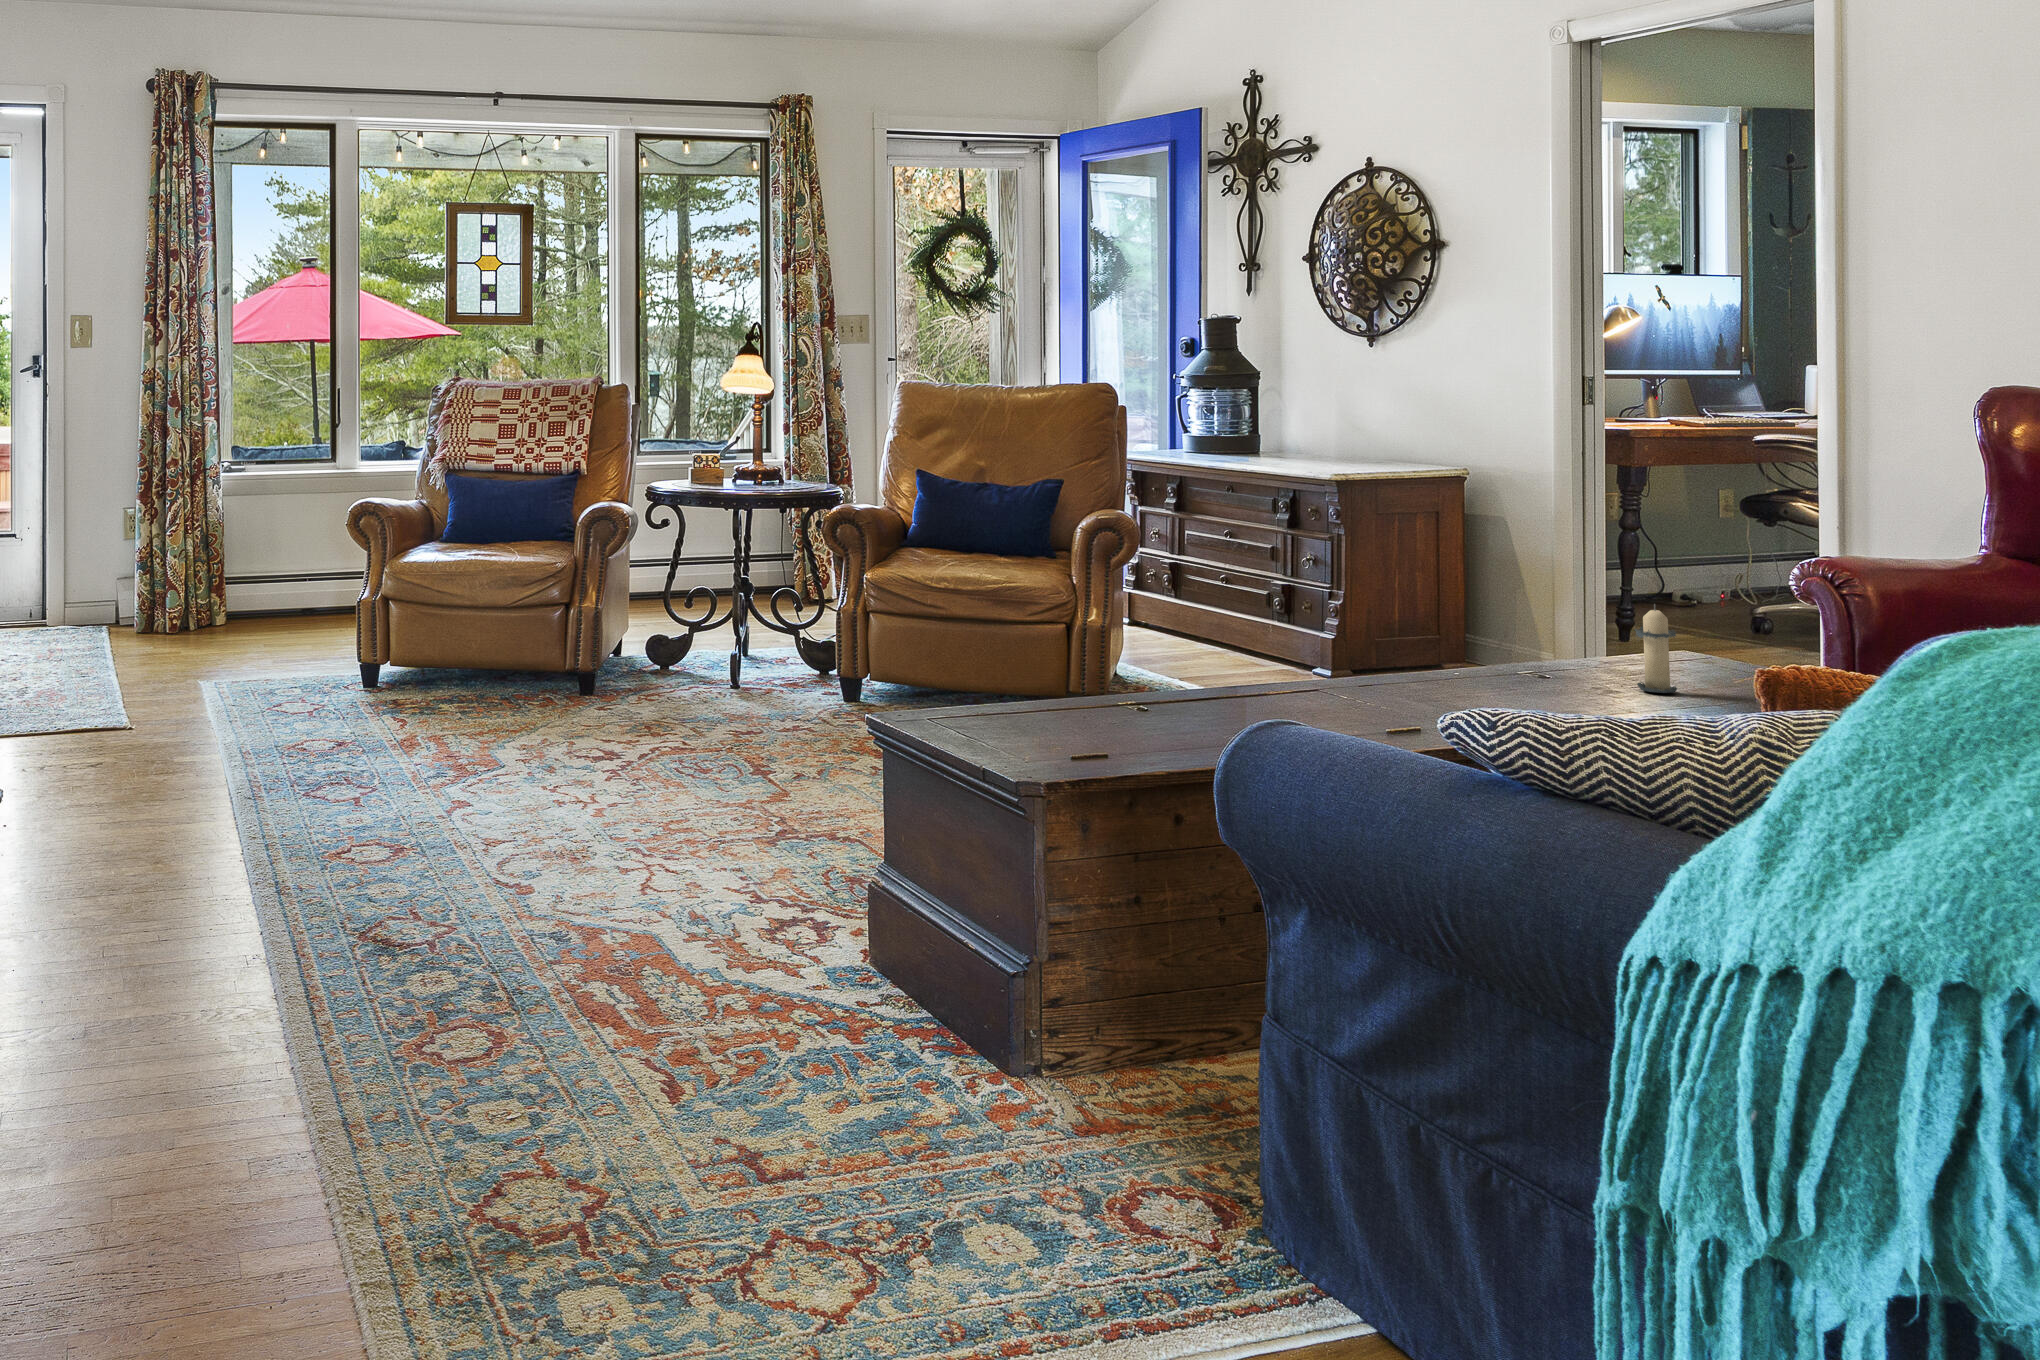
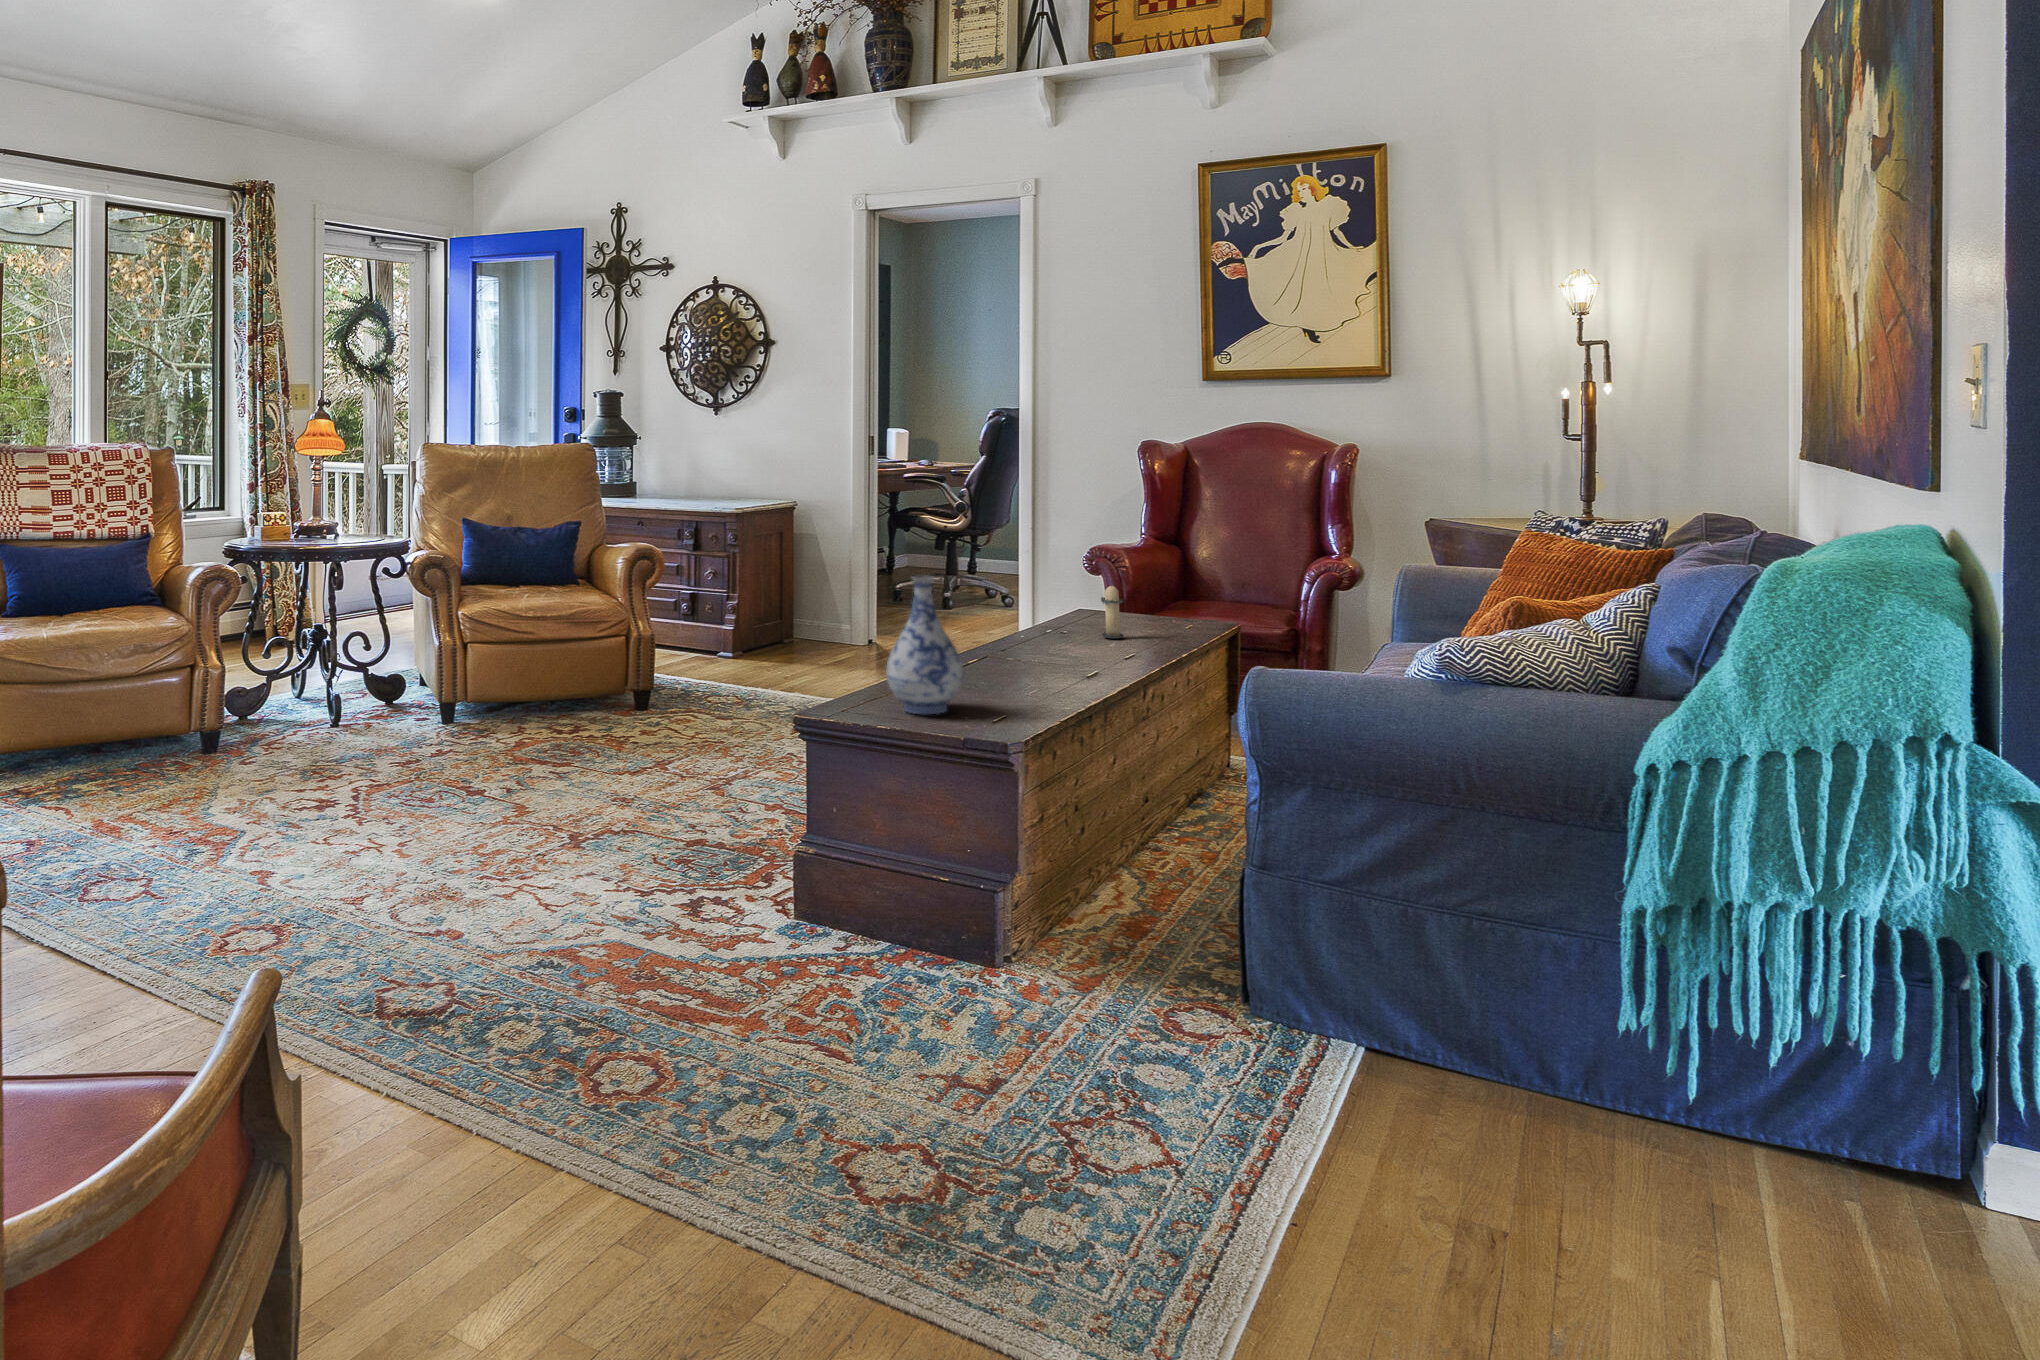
vase: none [1048,556,1155,743] -> present [886,575,964,714]

